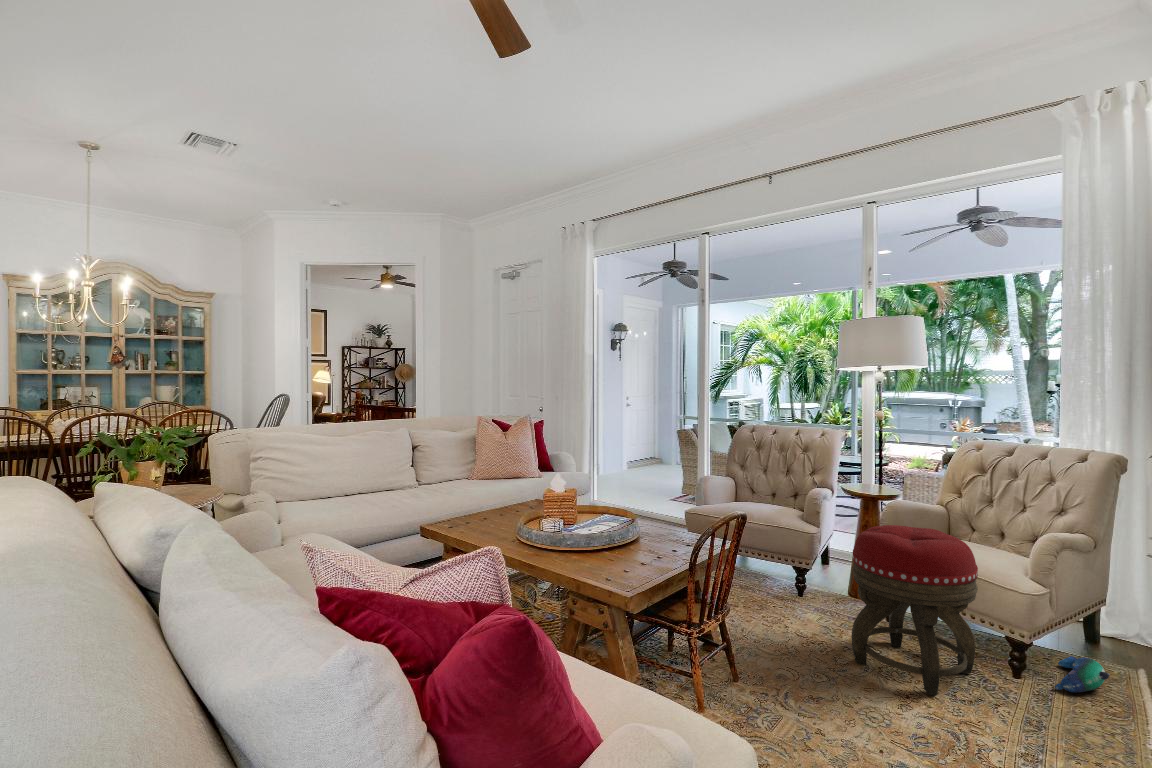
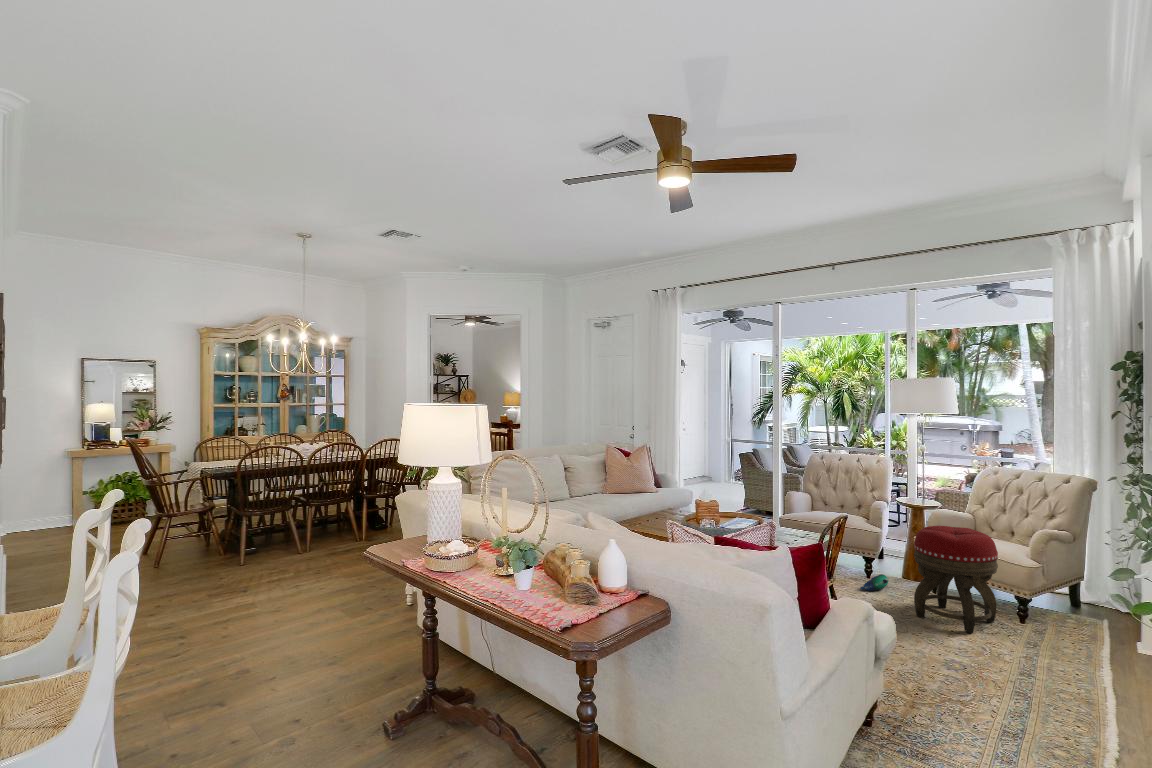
plush toy: present [1055,656,1110,693] -> present [860,574,888,591]

